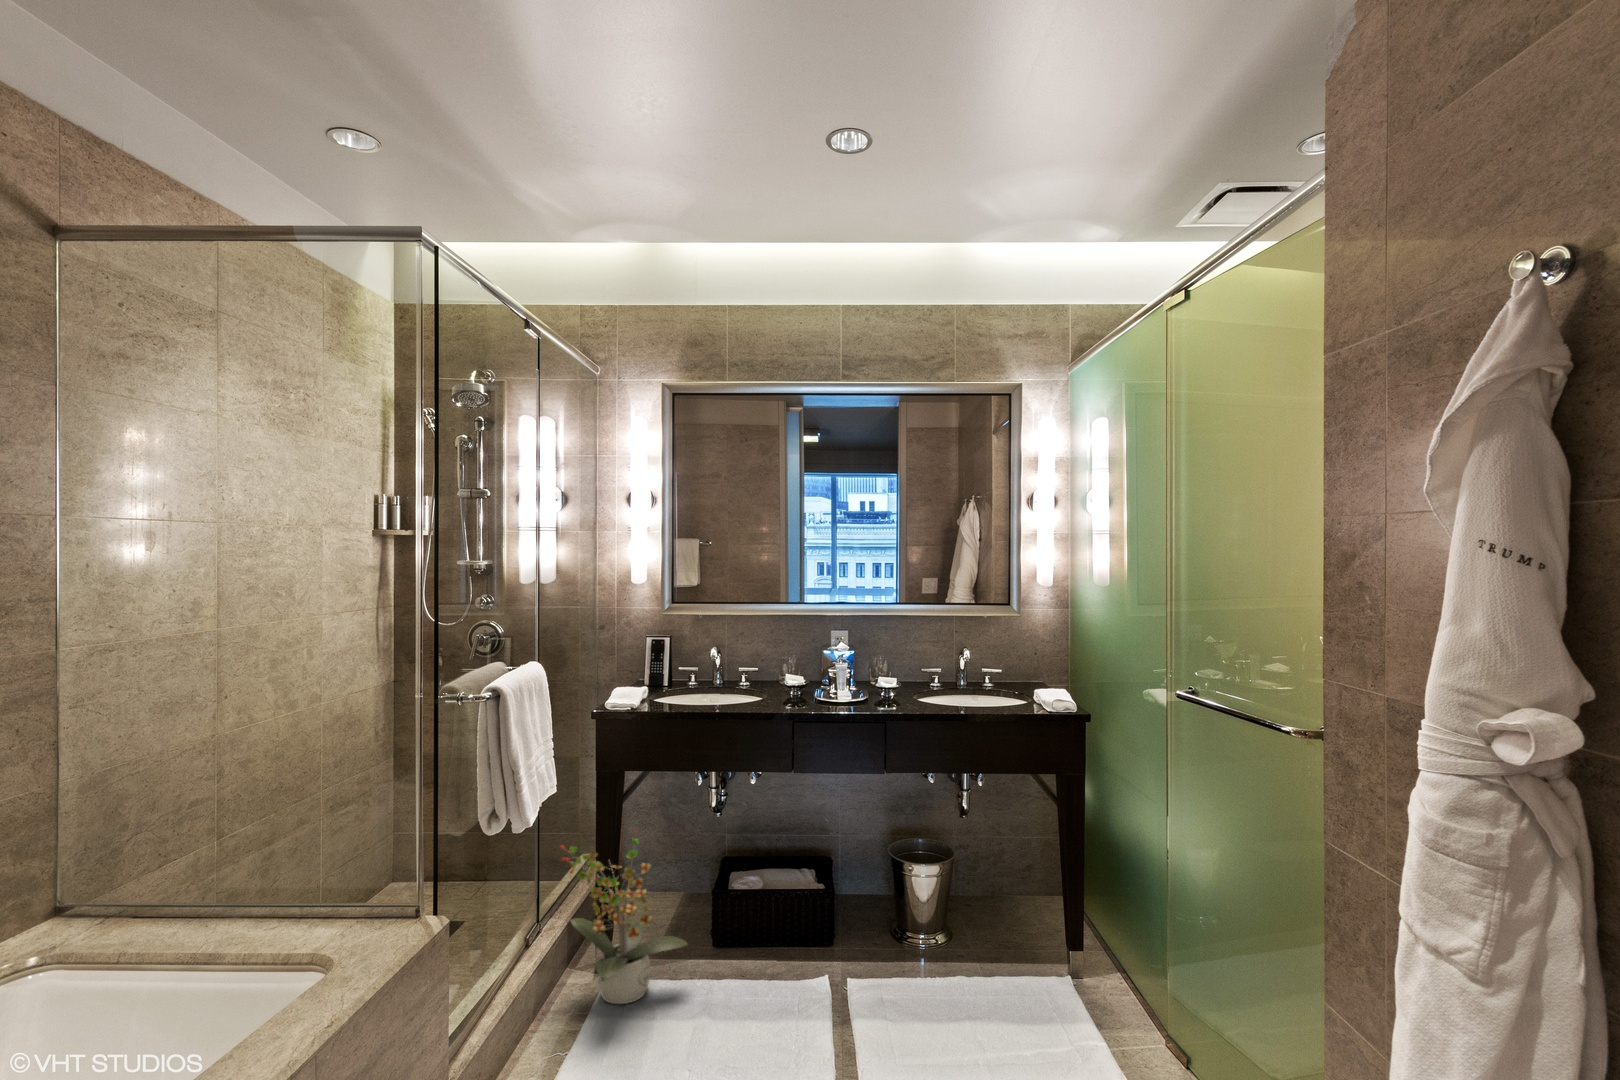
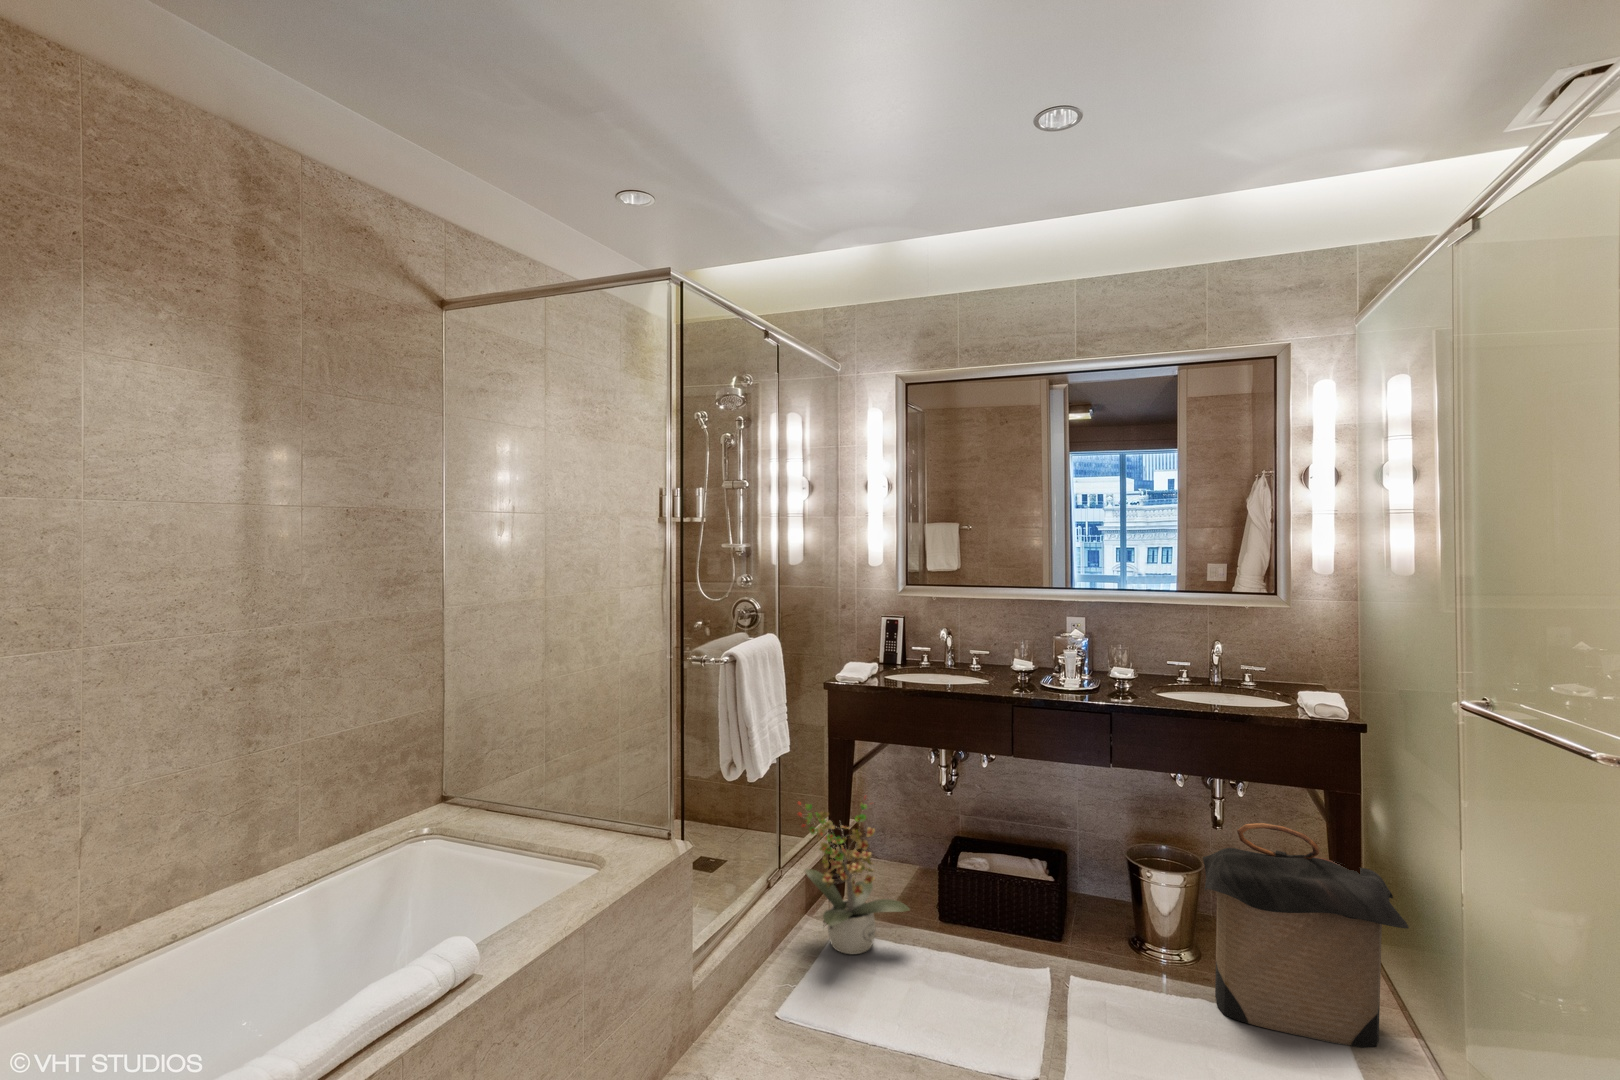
laundry hamper: none [960,811,1122,997] -> present [1203,823,1409,1048]

